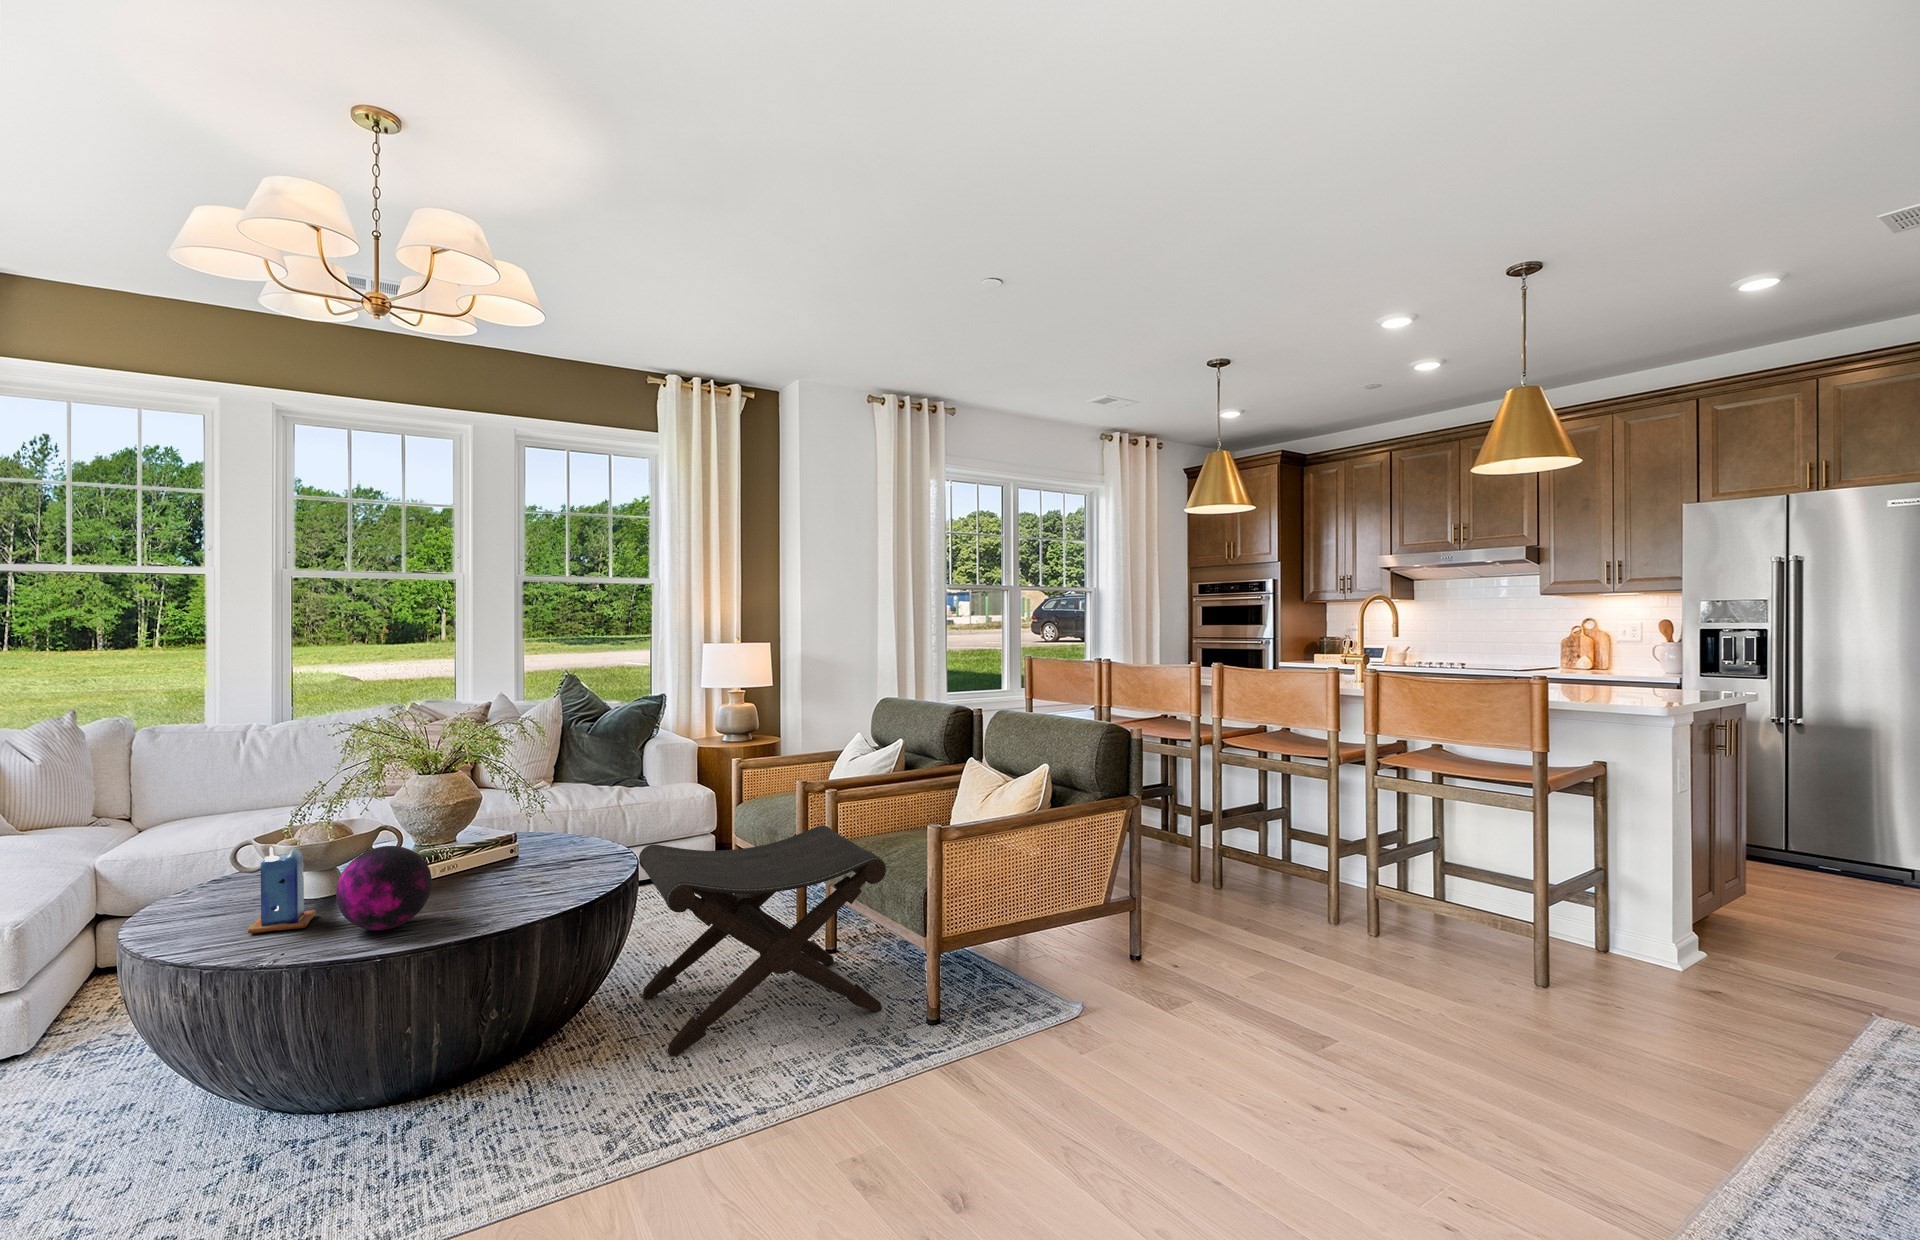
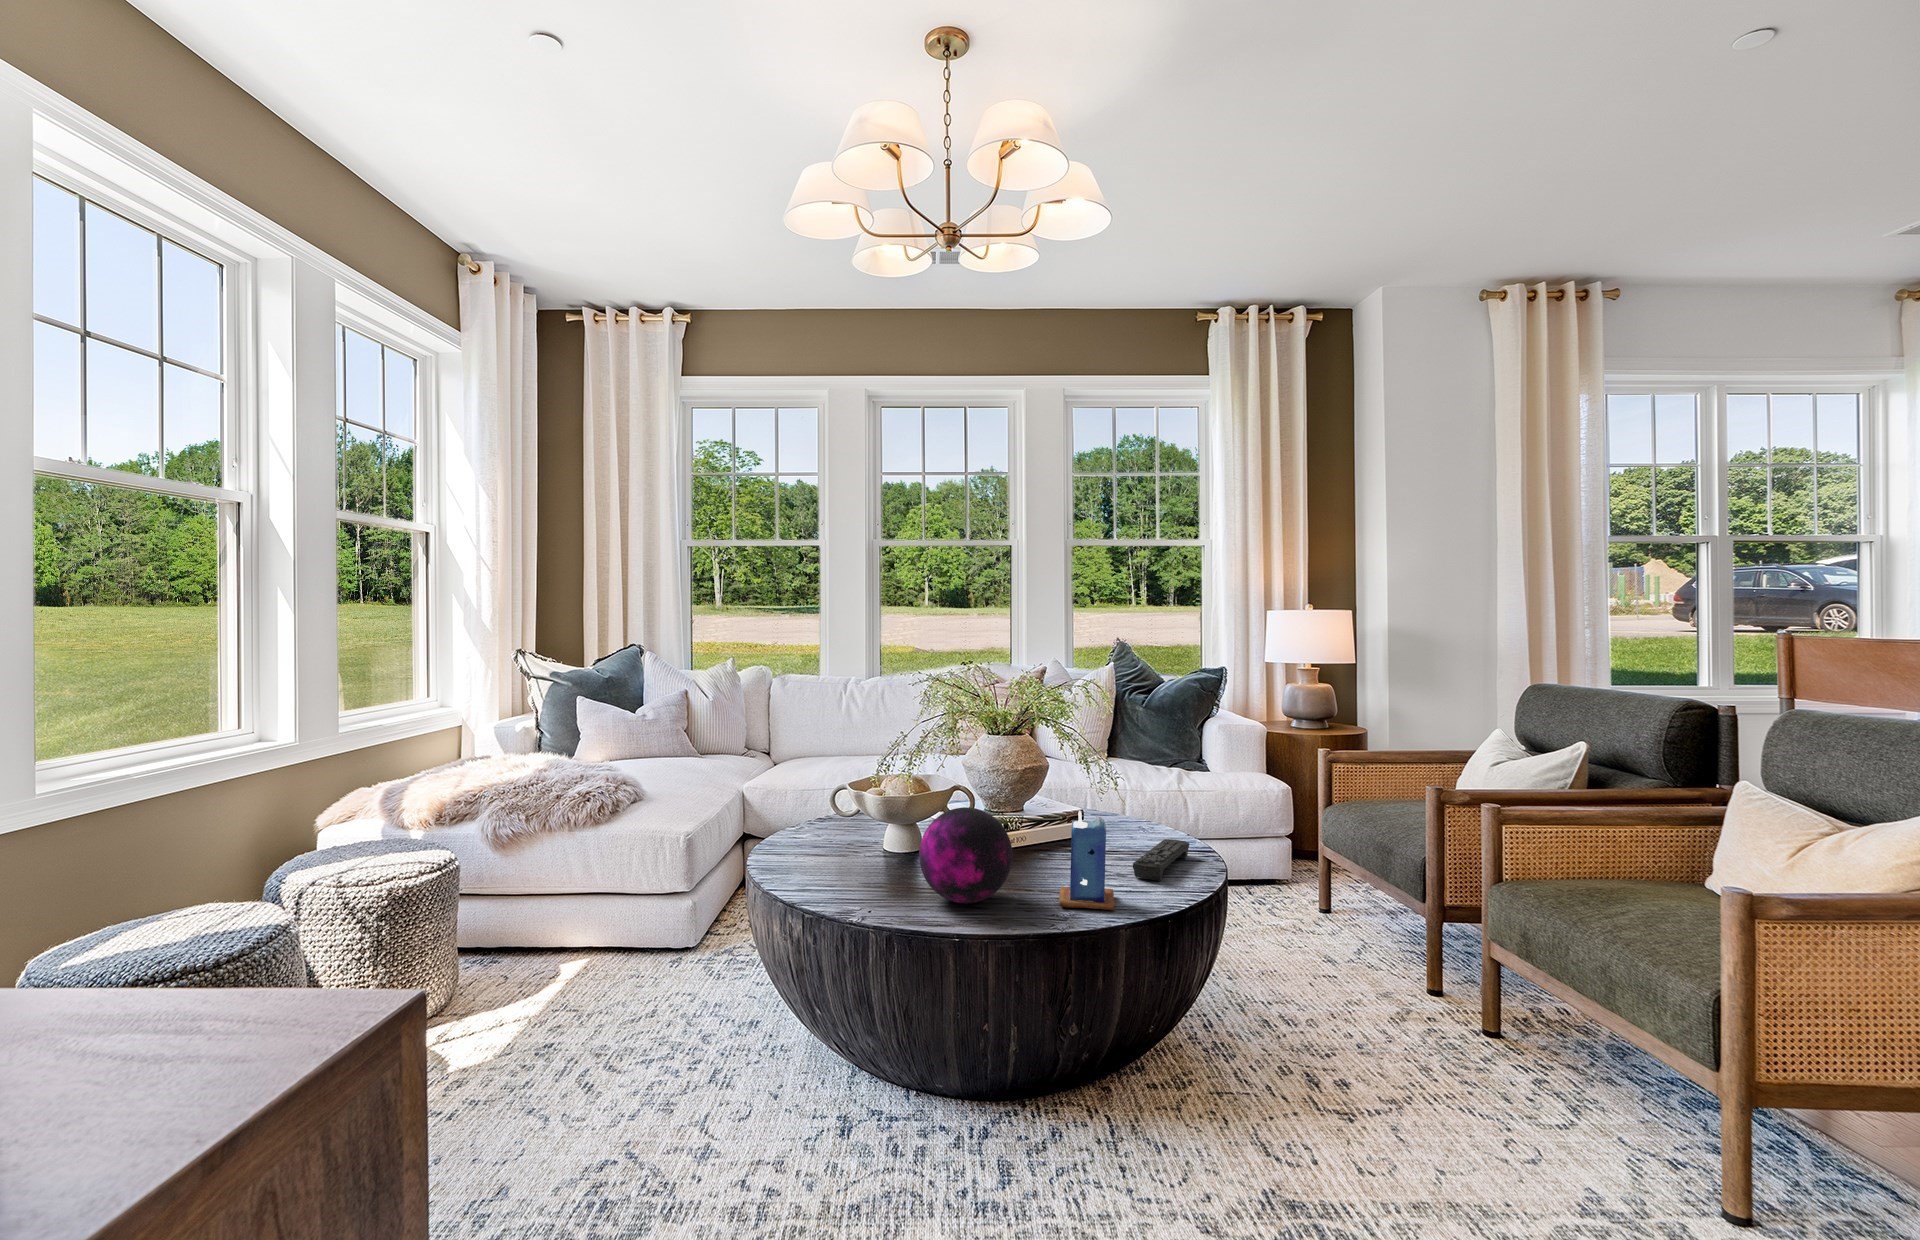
footstool: present [639,825,886,1056] -> none [1230,847,1611,1146]
candle: present [248,847,316,933] -> present [1059,811,1115,910]
remote control: none [550,848,604,883] -> present [1133,839,1189,881]

